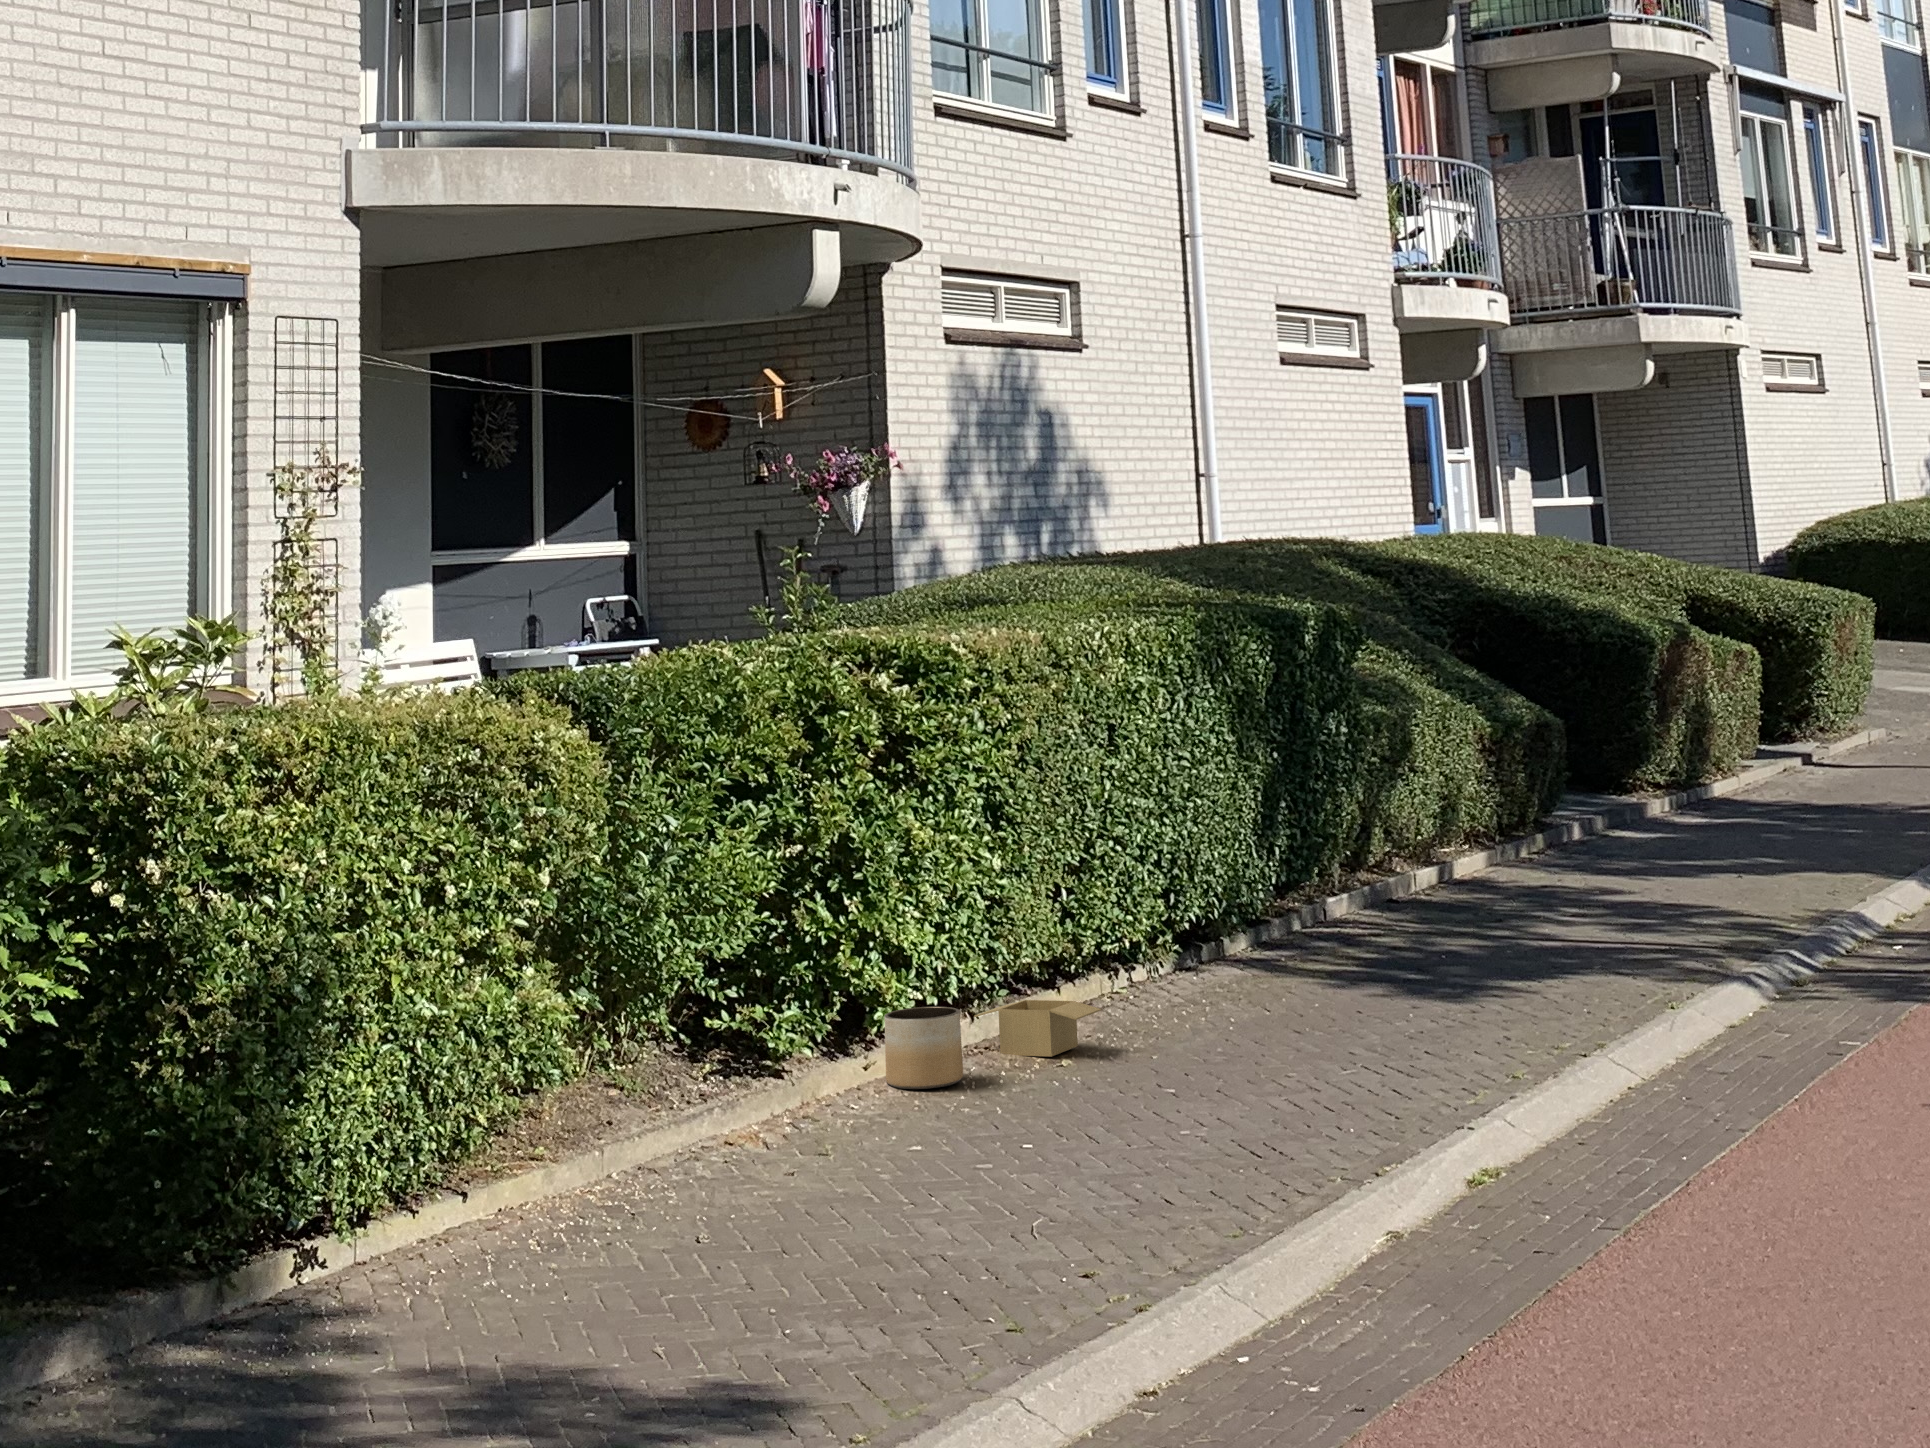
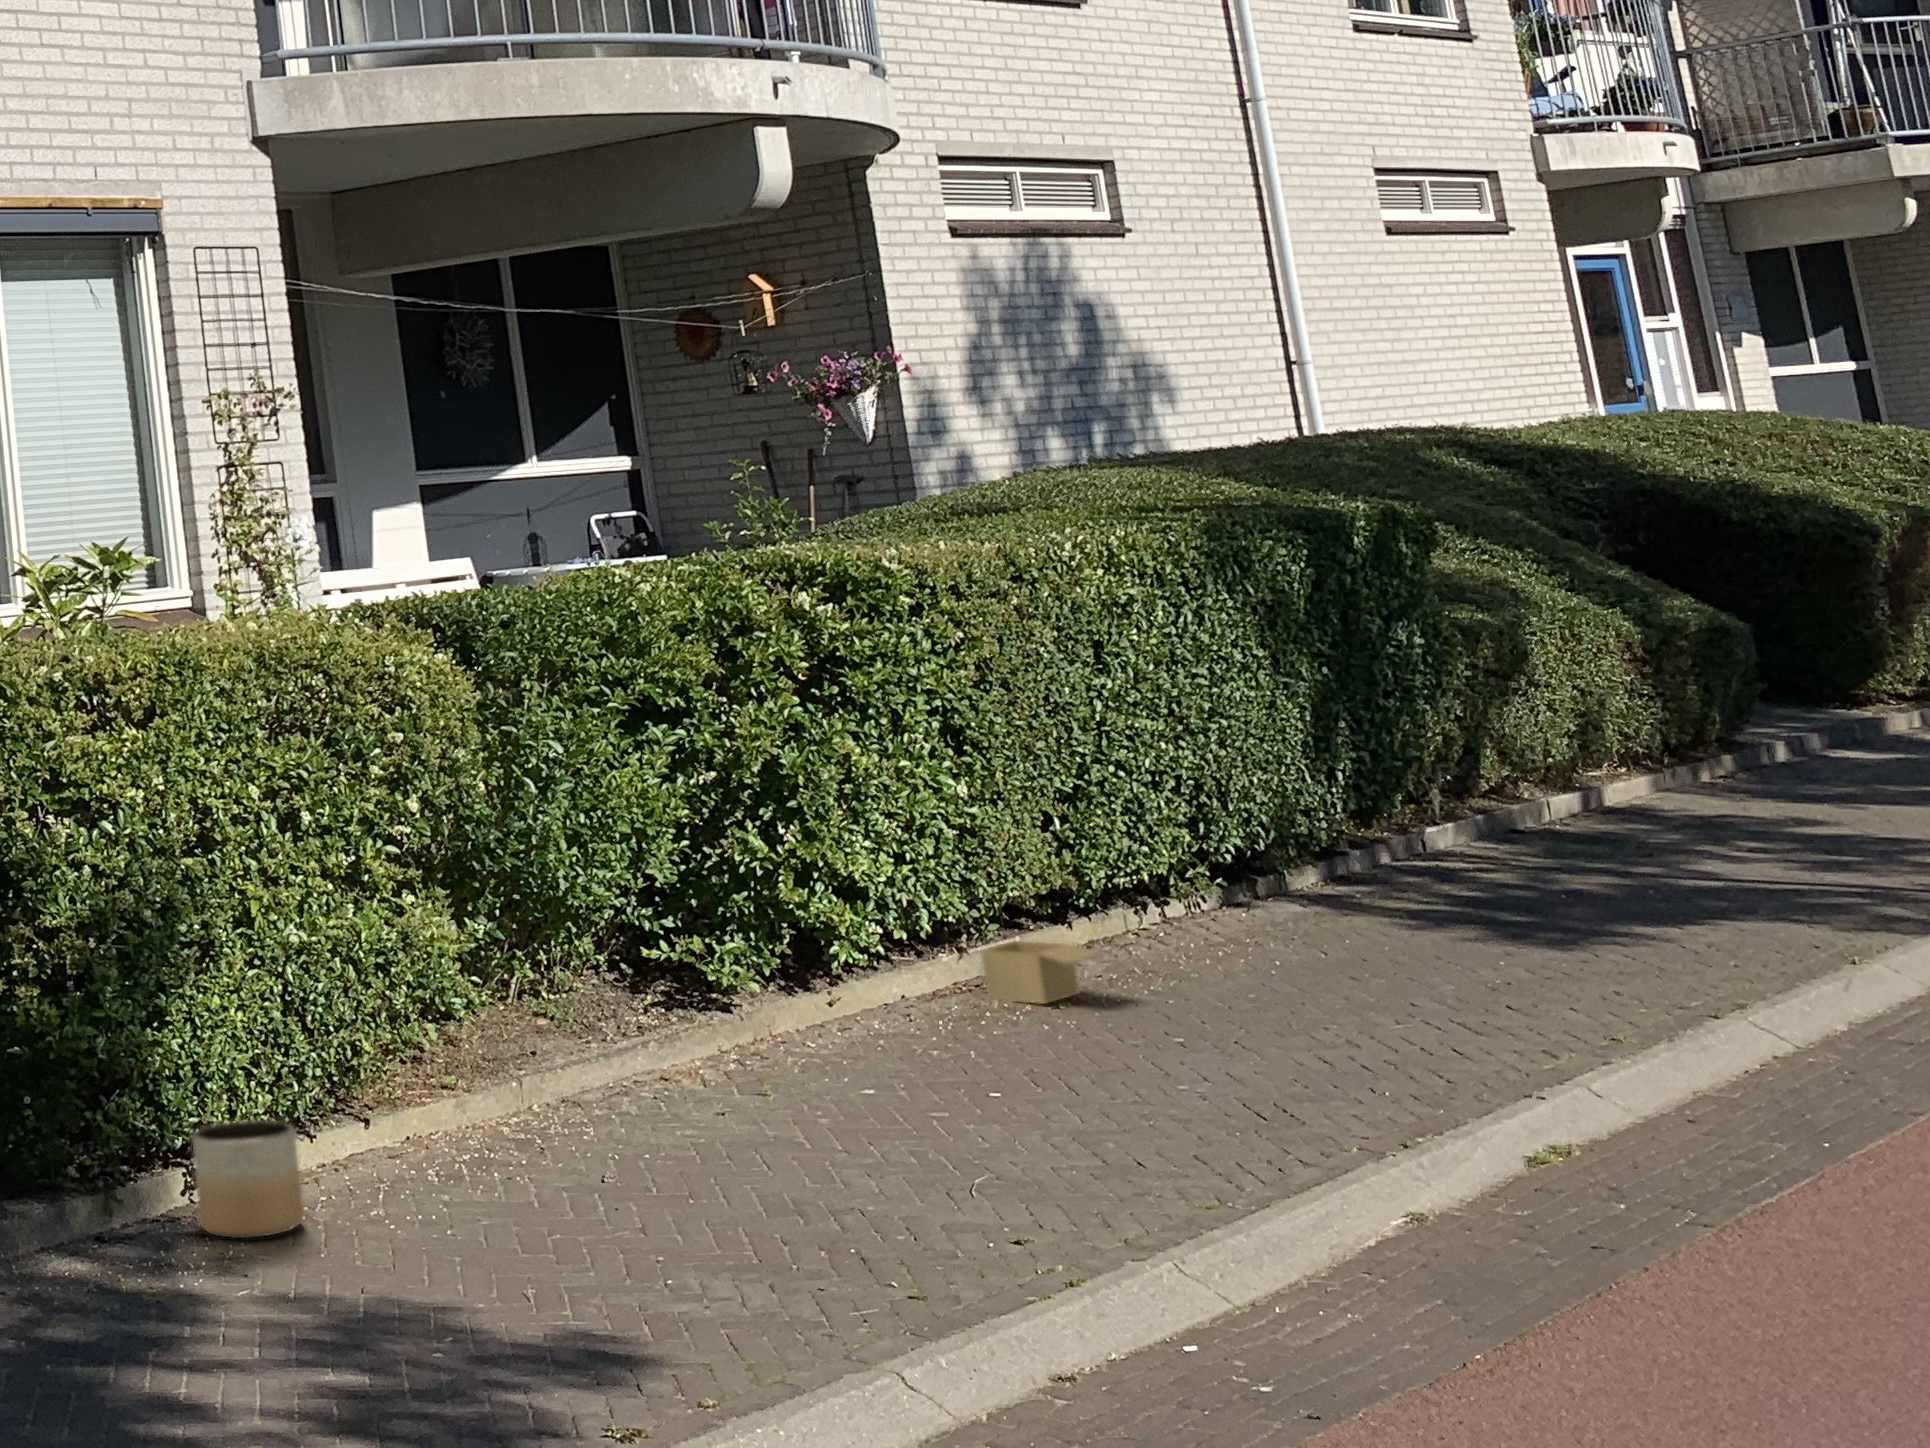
planter: present [884,1007,963,1089] -> present [192,1120,304,1238]

